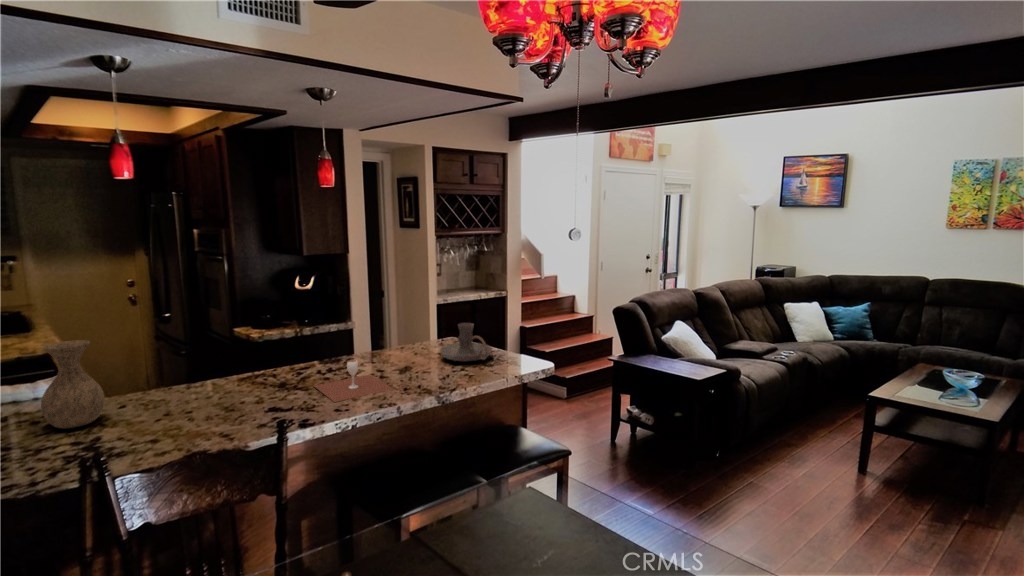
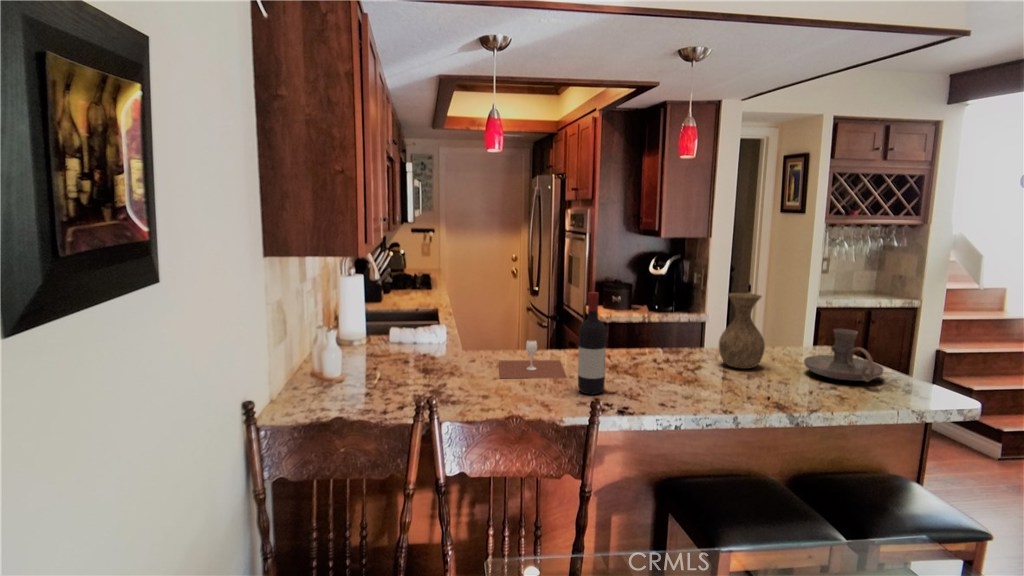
wine bottle: none [250,320,281,416] -> present [578,292,606,394]
vase: present [41,340,104,428] -> present [719,293,765,369]
wine glass: present [314,360,393,402] -> present [499,340,567,379]

